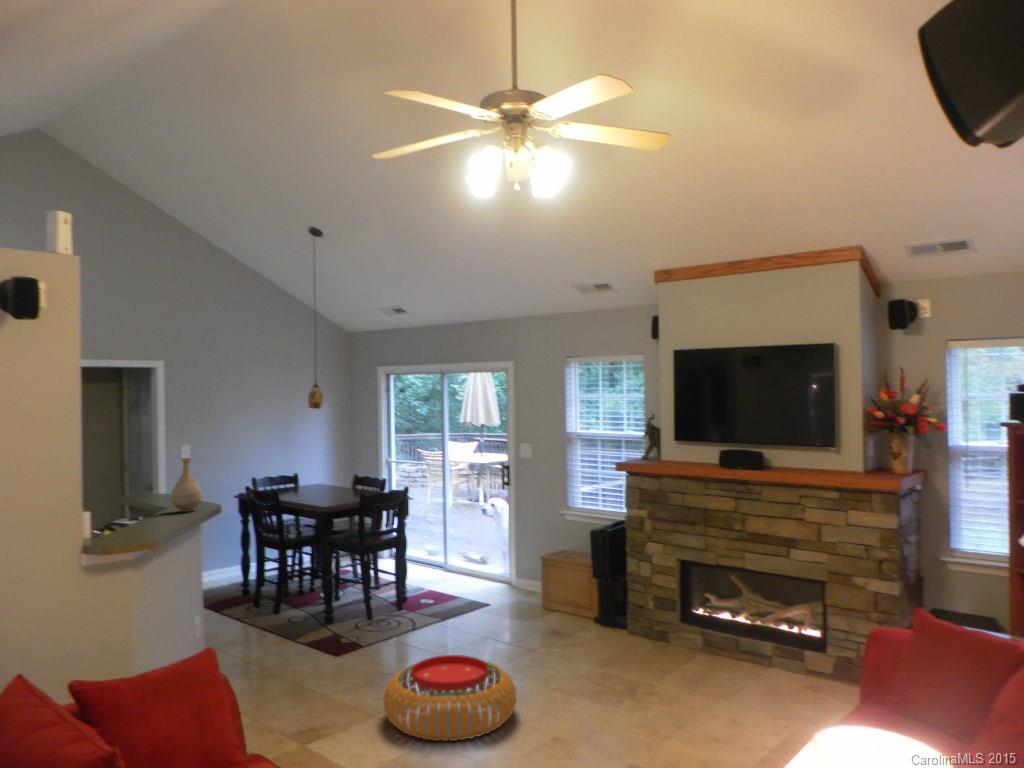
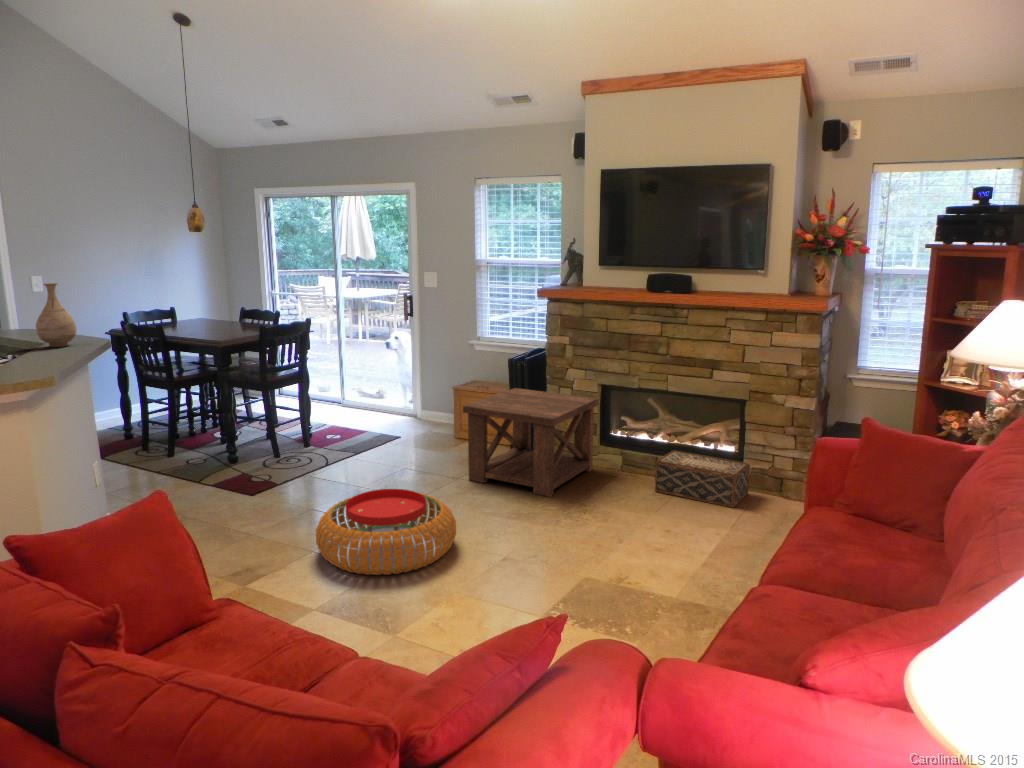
side table: none [539,559,677,674] -> present [463,388,599,497]
woven basket: none [732,631,835,697] -> present [655,450,750,507]

